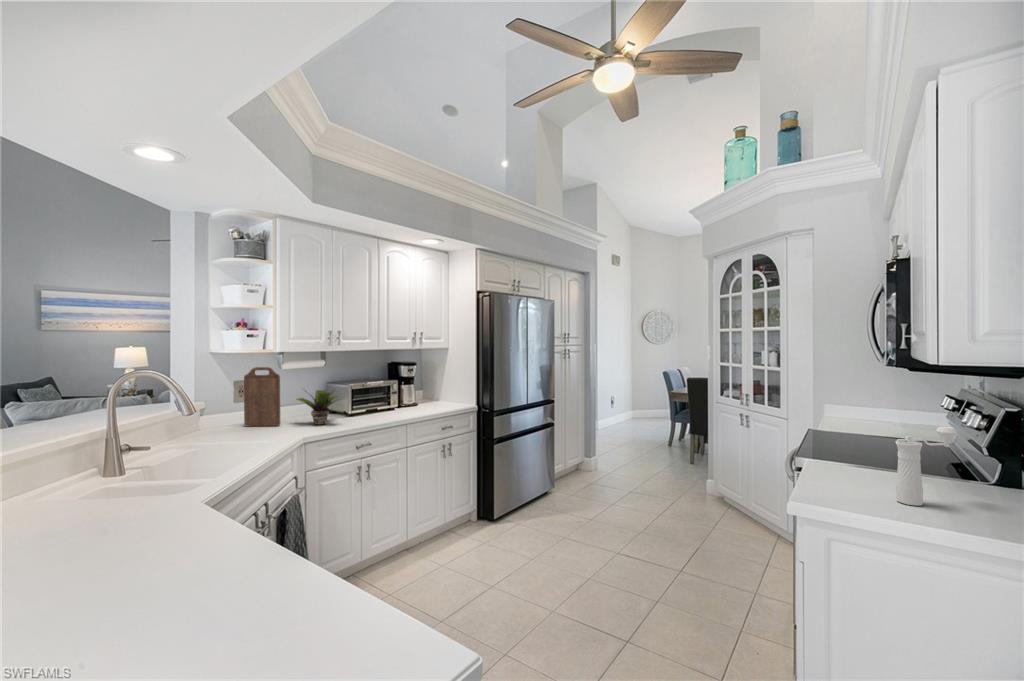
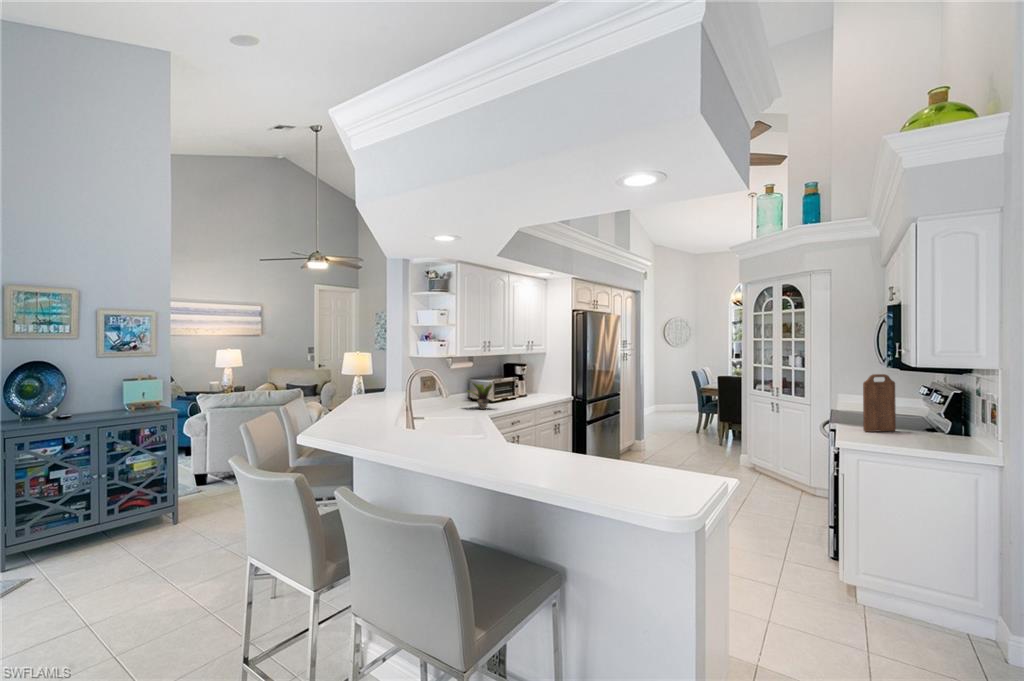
cutting board: present [244,367,280,427] -> present [863,374,896,432]
pepper mill: present [895,426,958,506] -> none [894,401,927,443]

